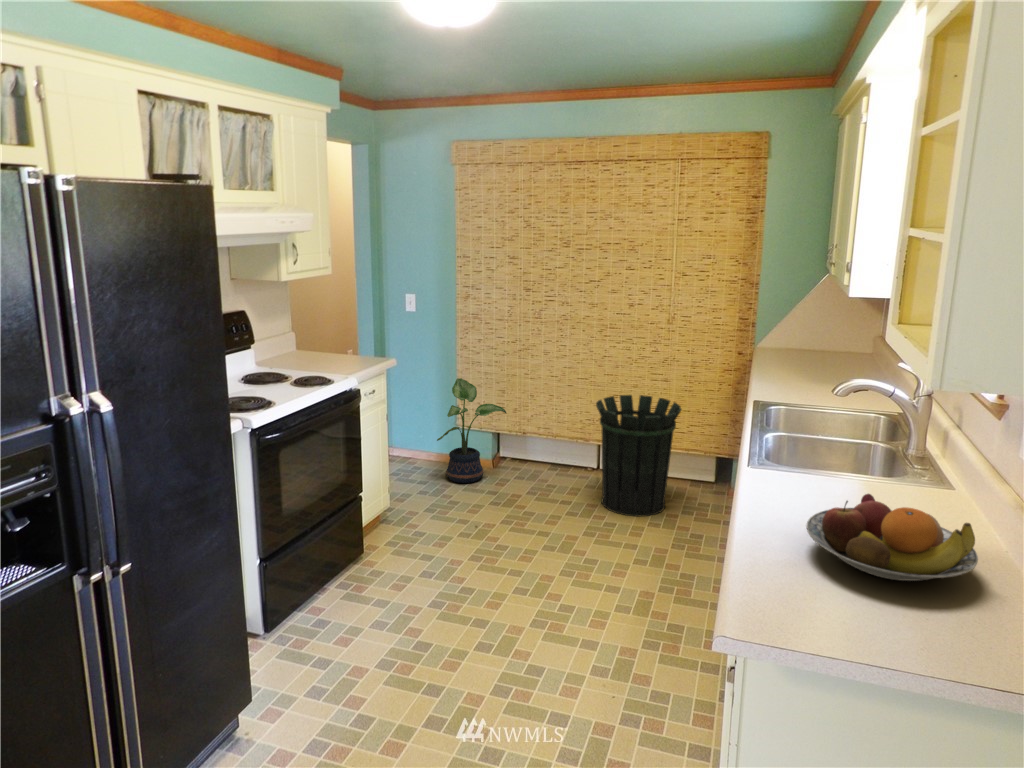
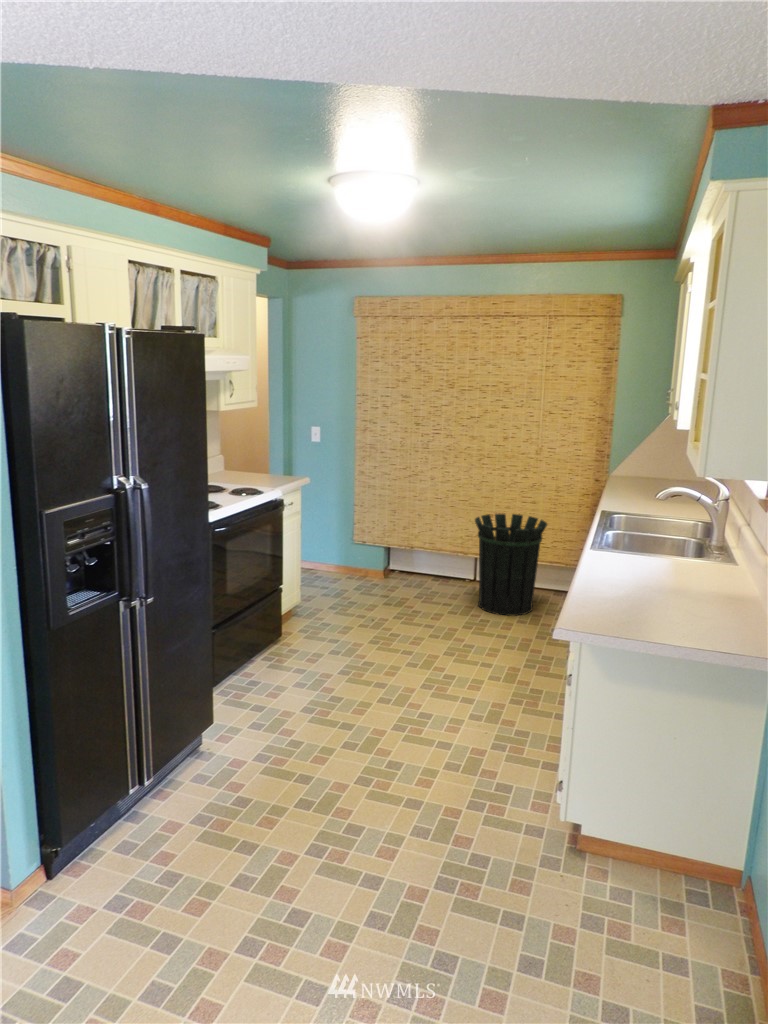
potted plant: present [437,378,506,483] -> none [337,499,397,589]
fruit bowl: present [807,494,978,581] -> none [623,559,737,612]

